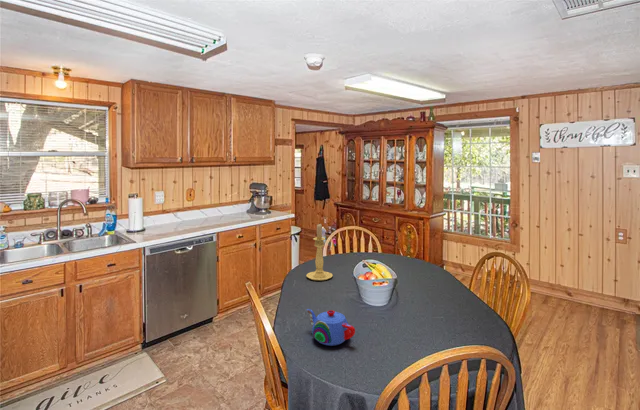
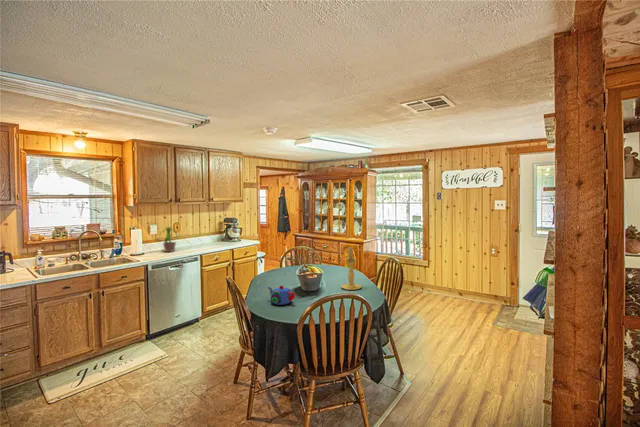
potted plant: none [163,195,192,227] -> present [163,227,176,252]
candle holder: present [306,224,333,280] -> present [341,247,361,290]

